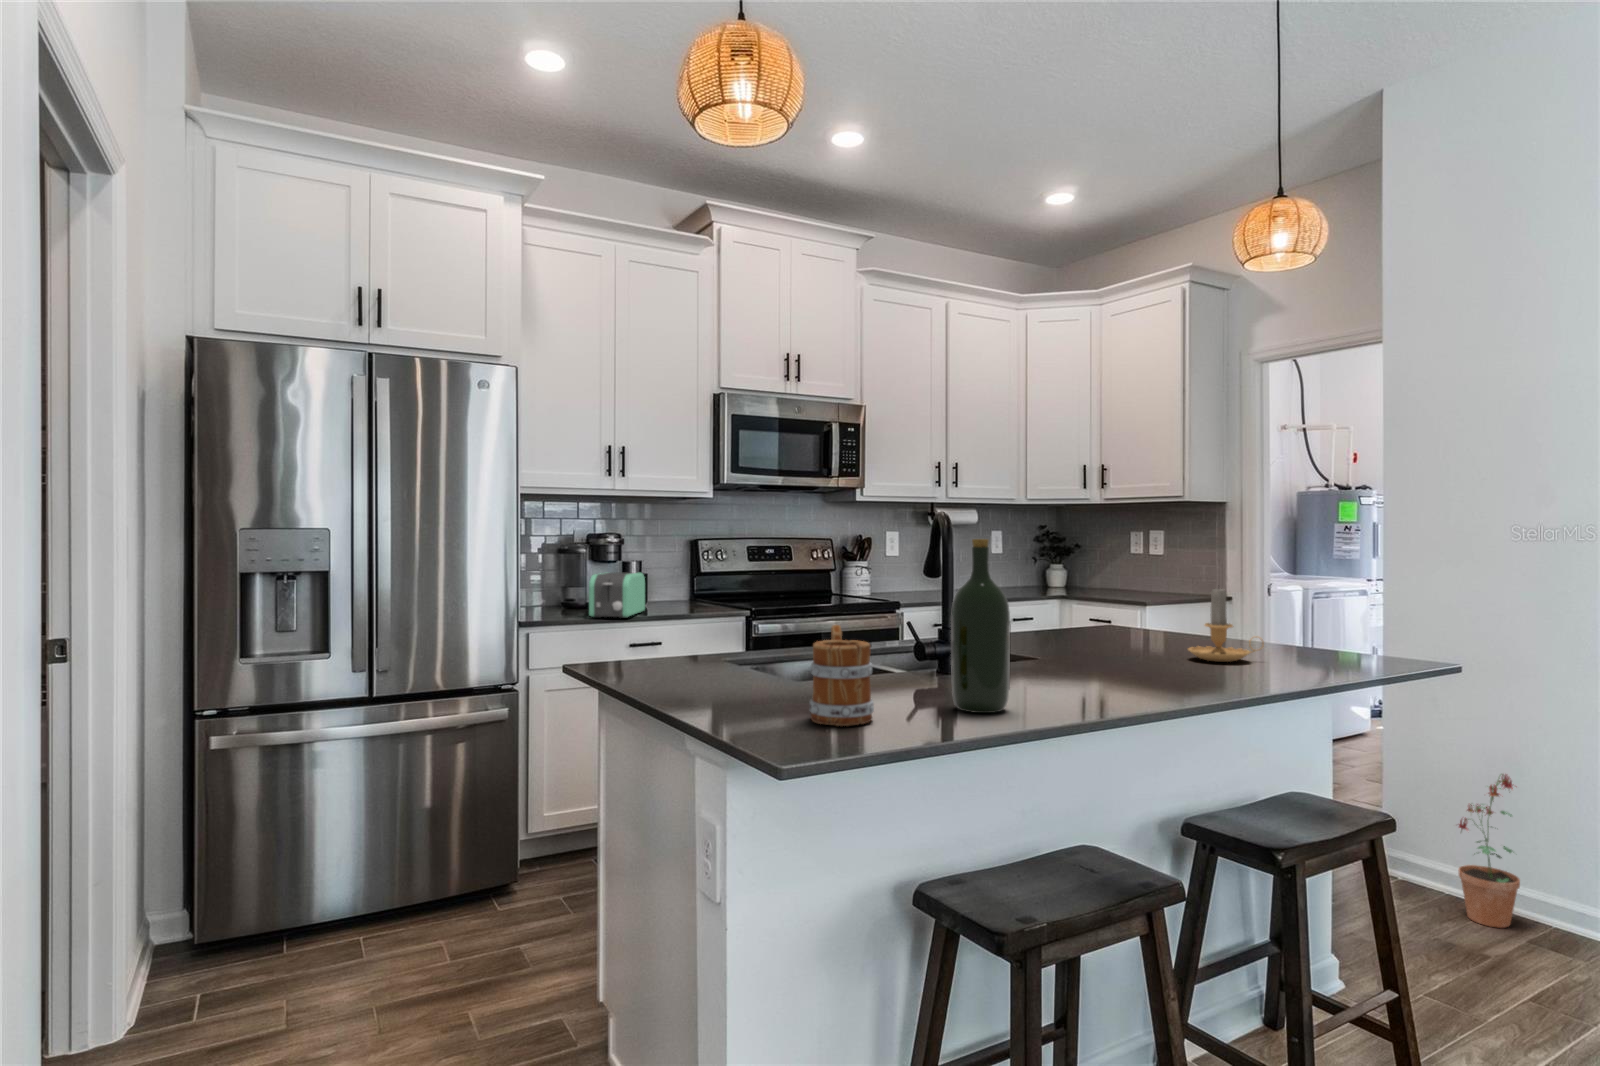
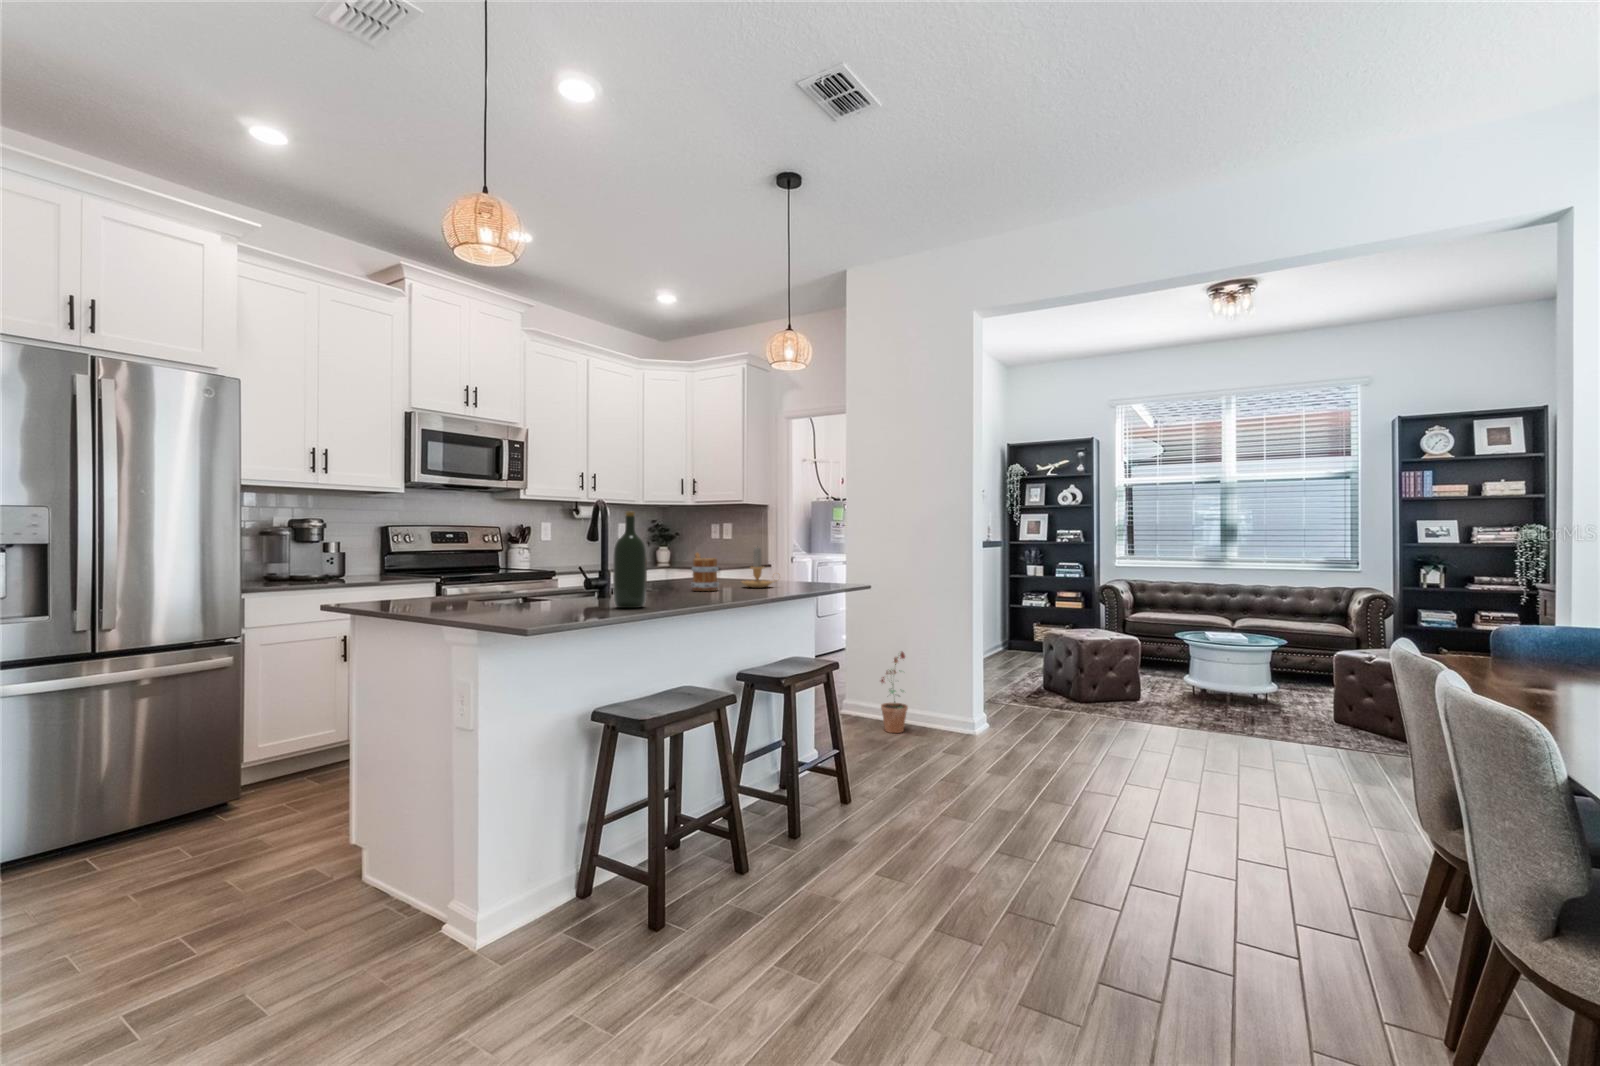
toaster: present [589,572,645,618] -> none [299,550,347,585]
mug: present [809,625,874,726] -> present [691,553,719,591]

